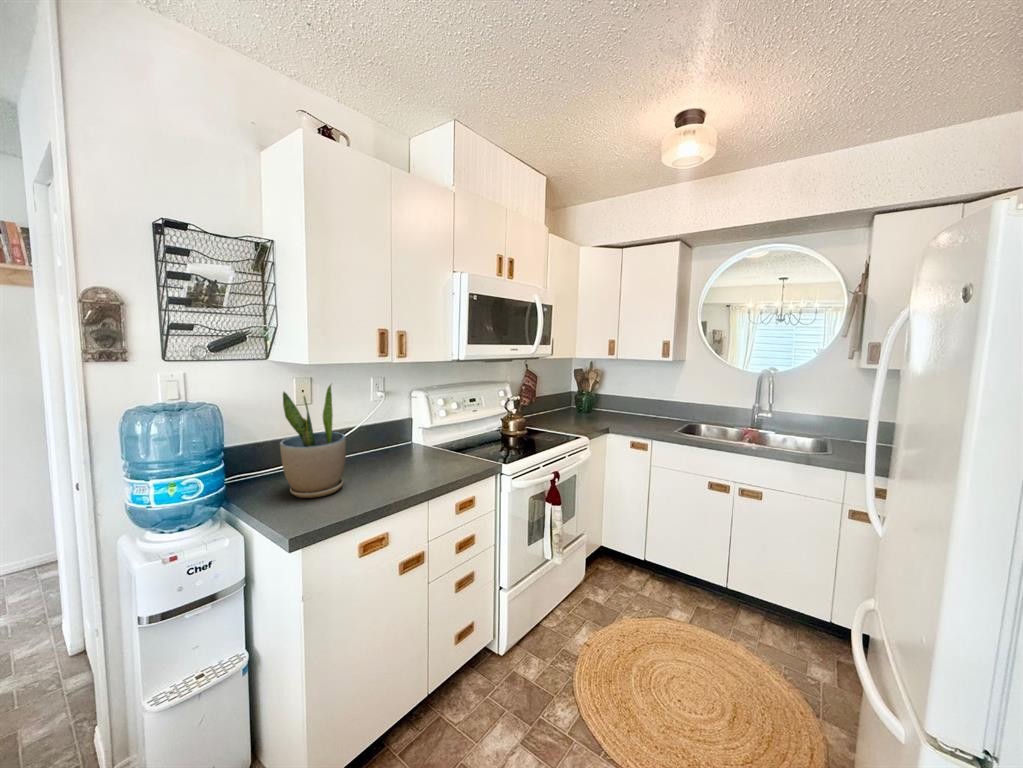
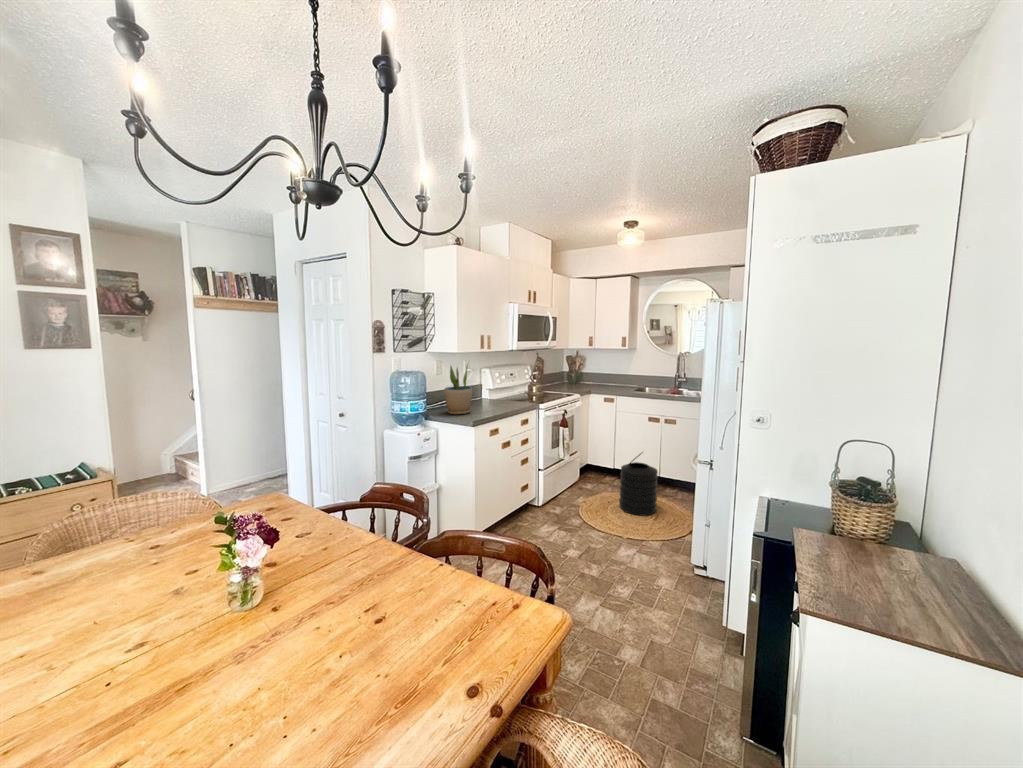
trash can: none [655,568,738,710] -> present [619,454,658,515]

